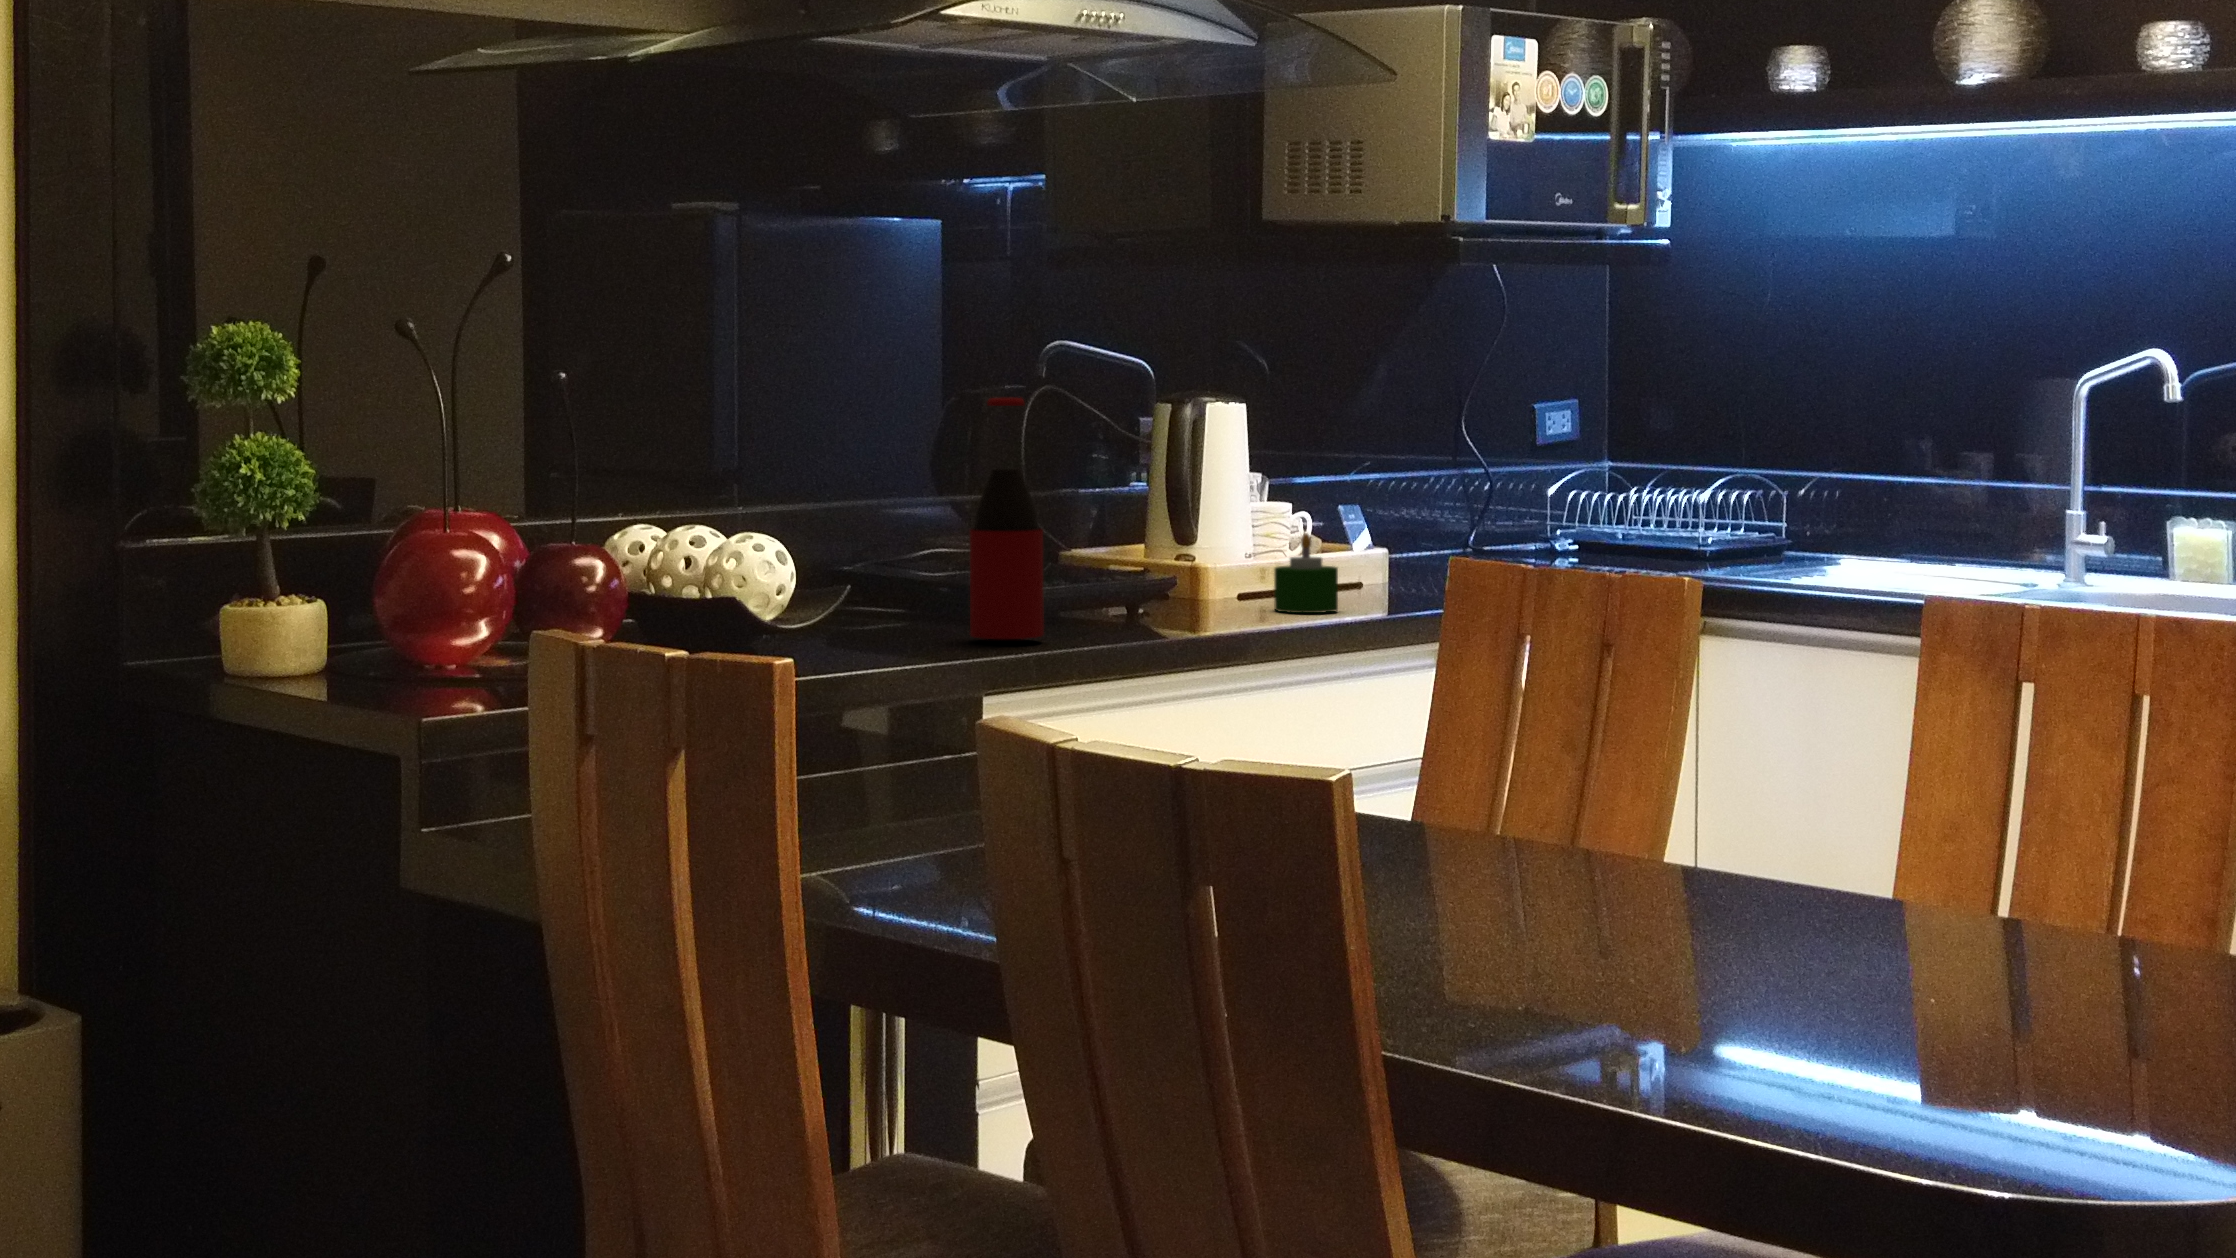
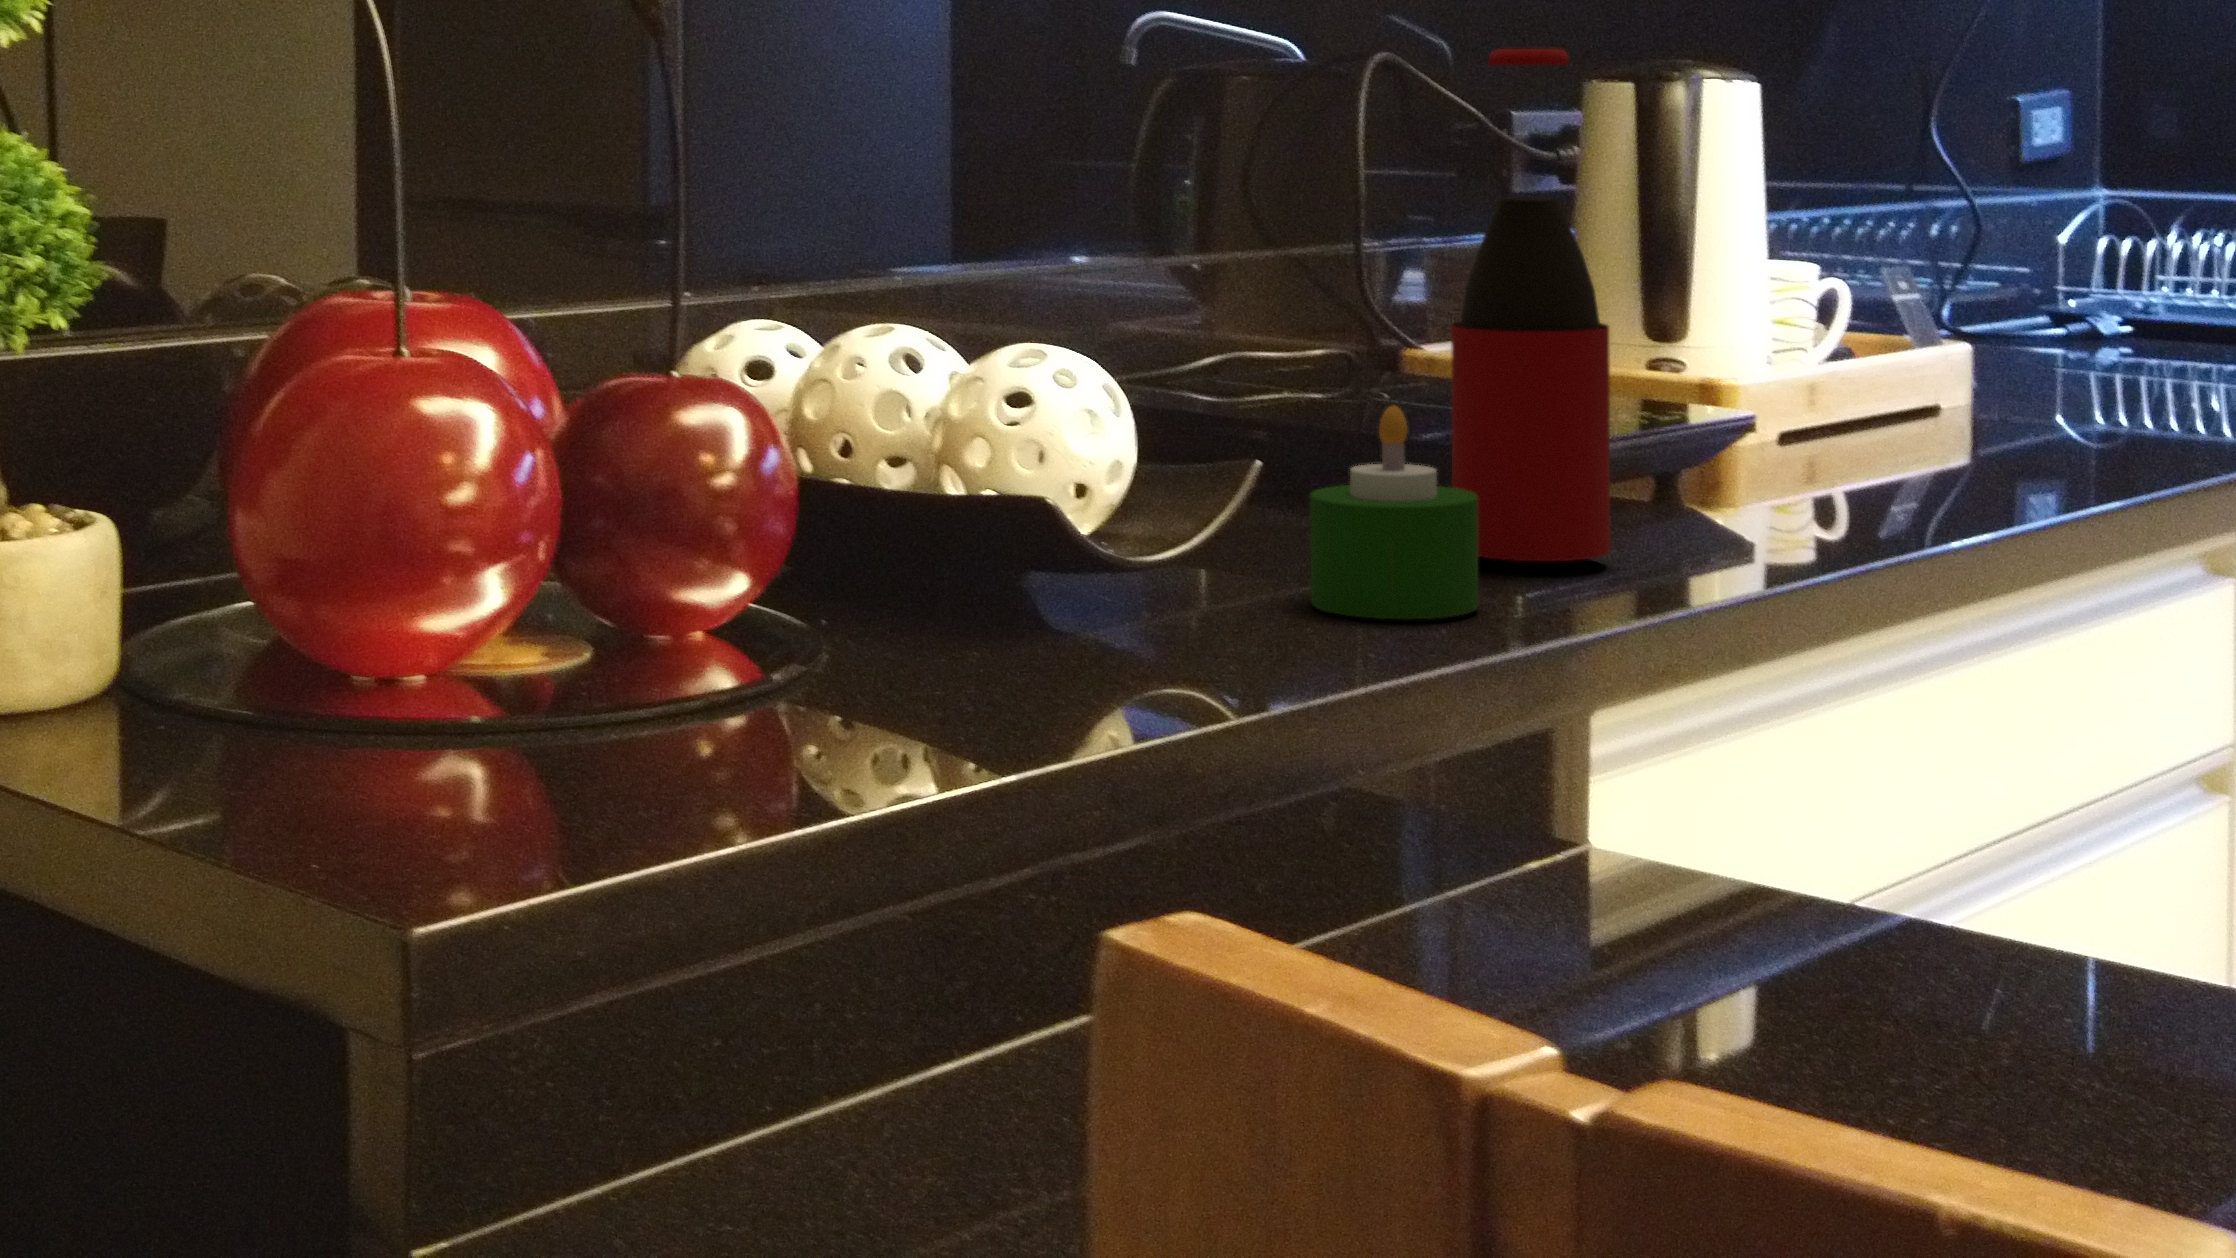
candle: present [1274,533,1338,613] -> present [1310,405,1478,619]

